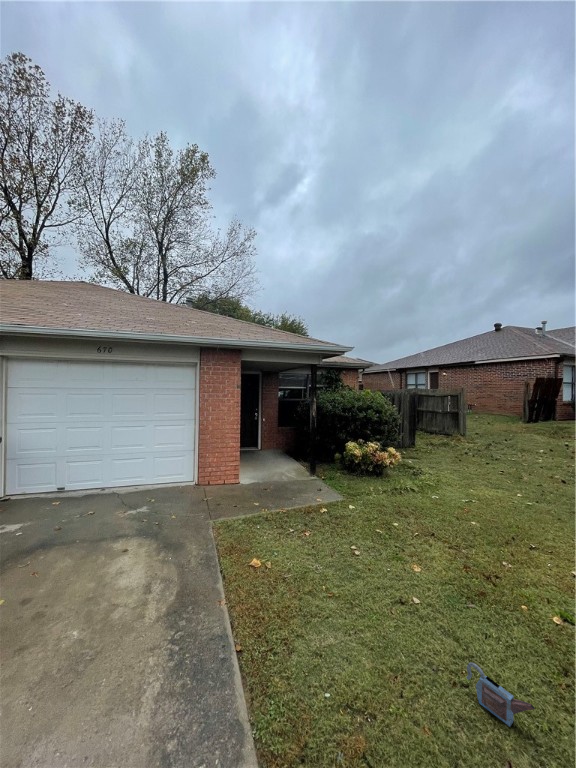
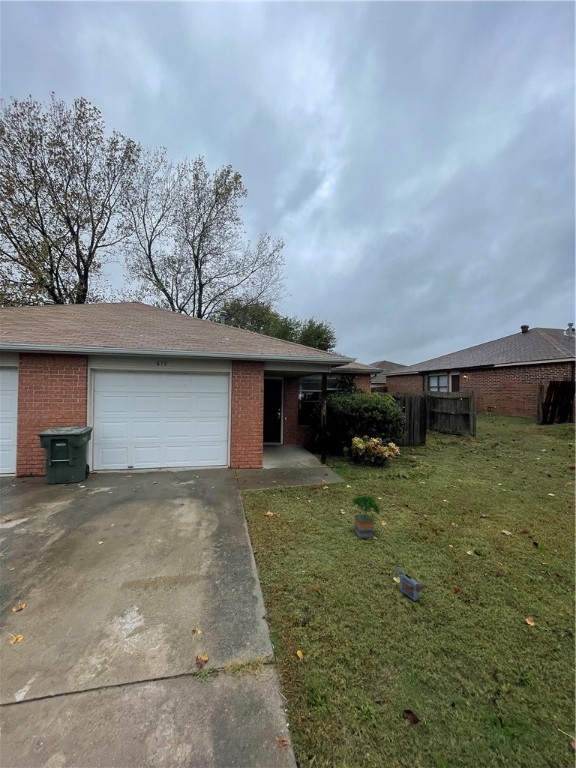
potted tree: none [370,528,413,591] -> present [353,495,380,538]

